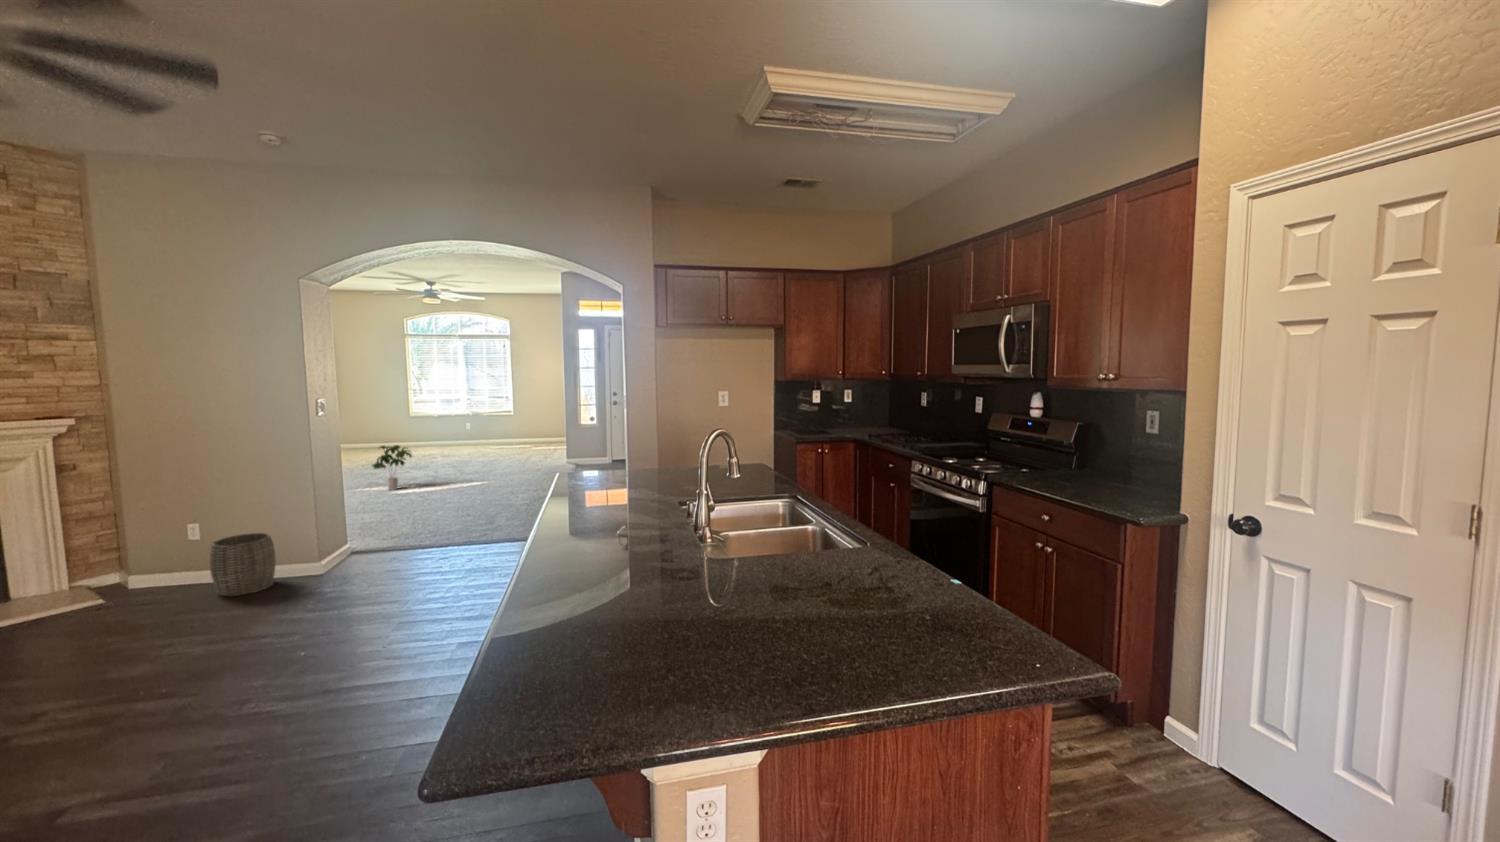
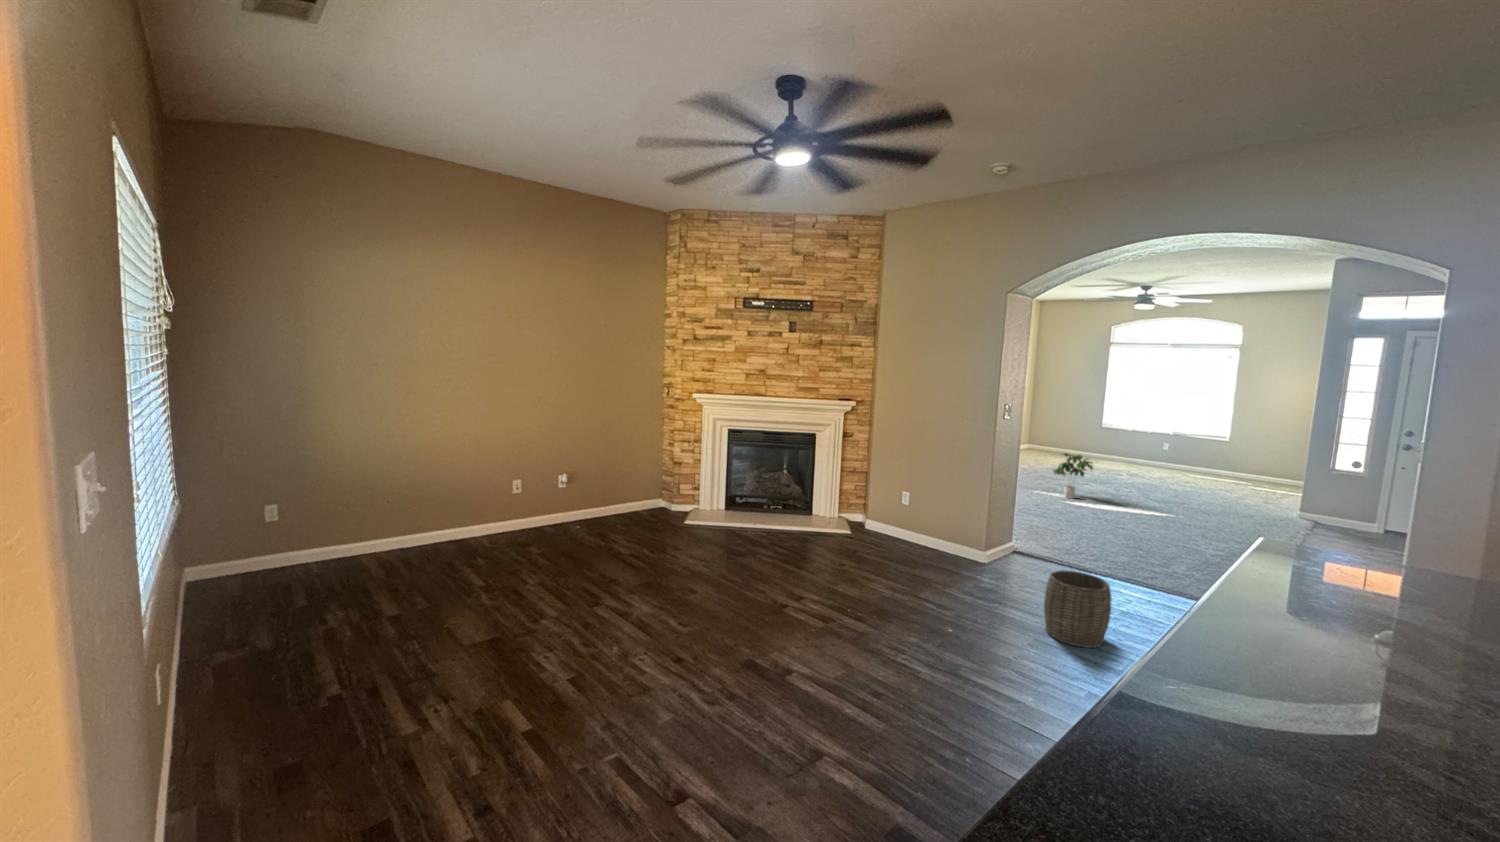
woven basket: present [210,533,276,596] -> present [1044,570,1111,648]

